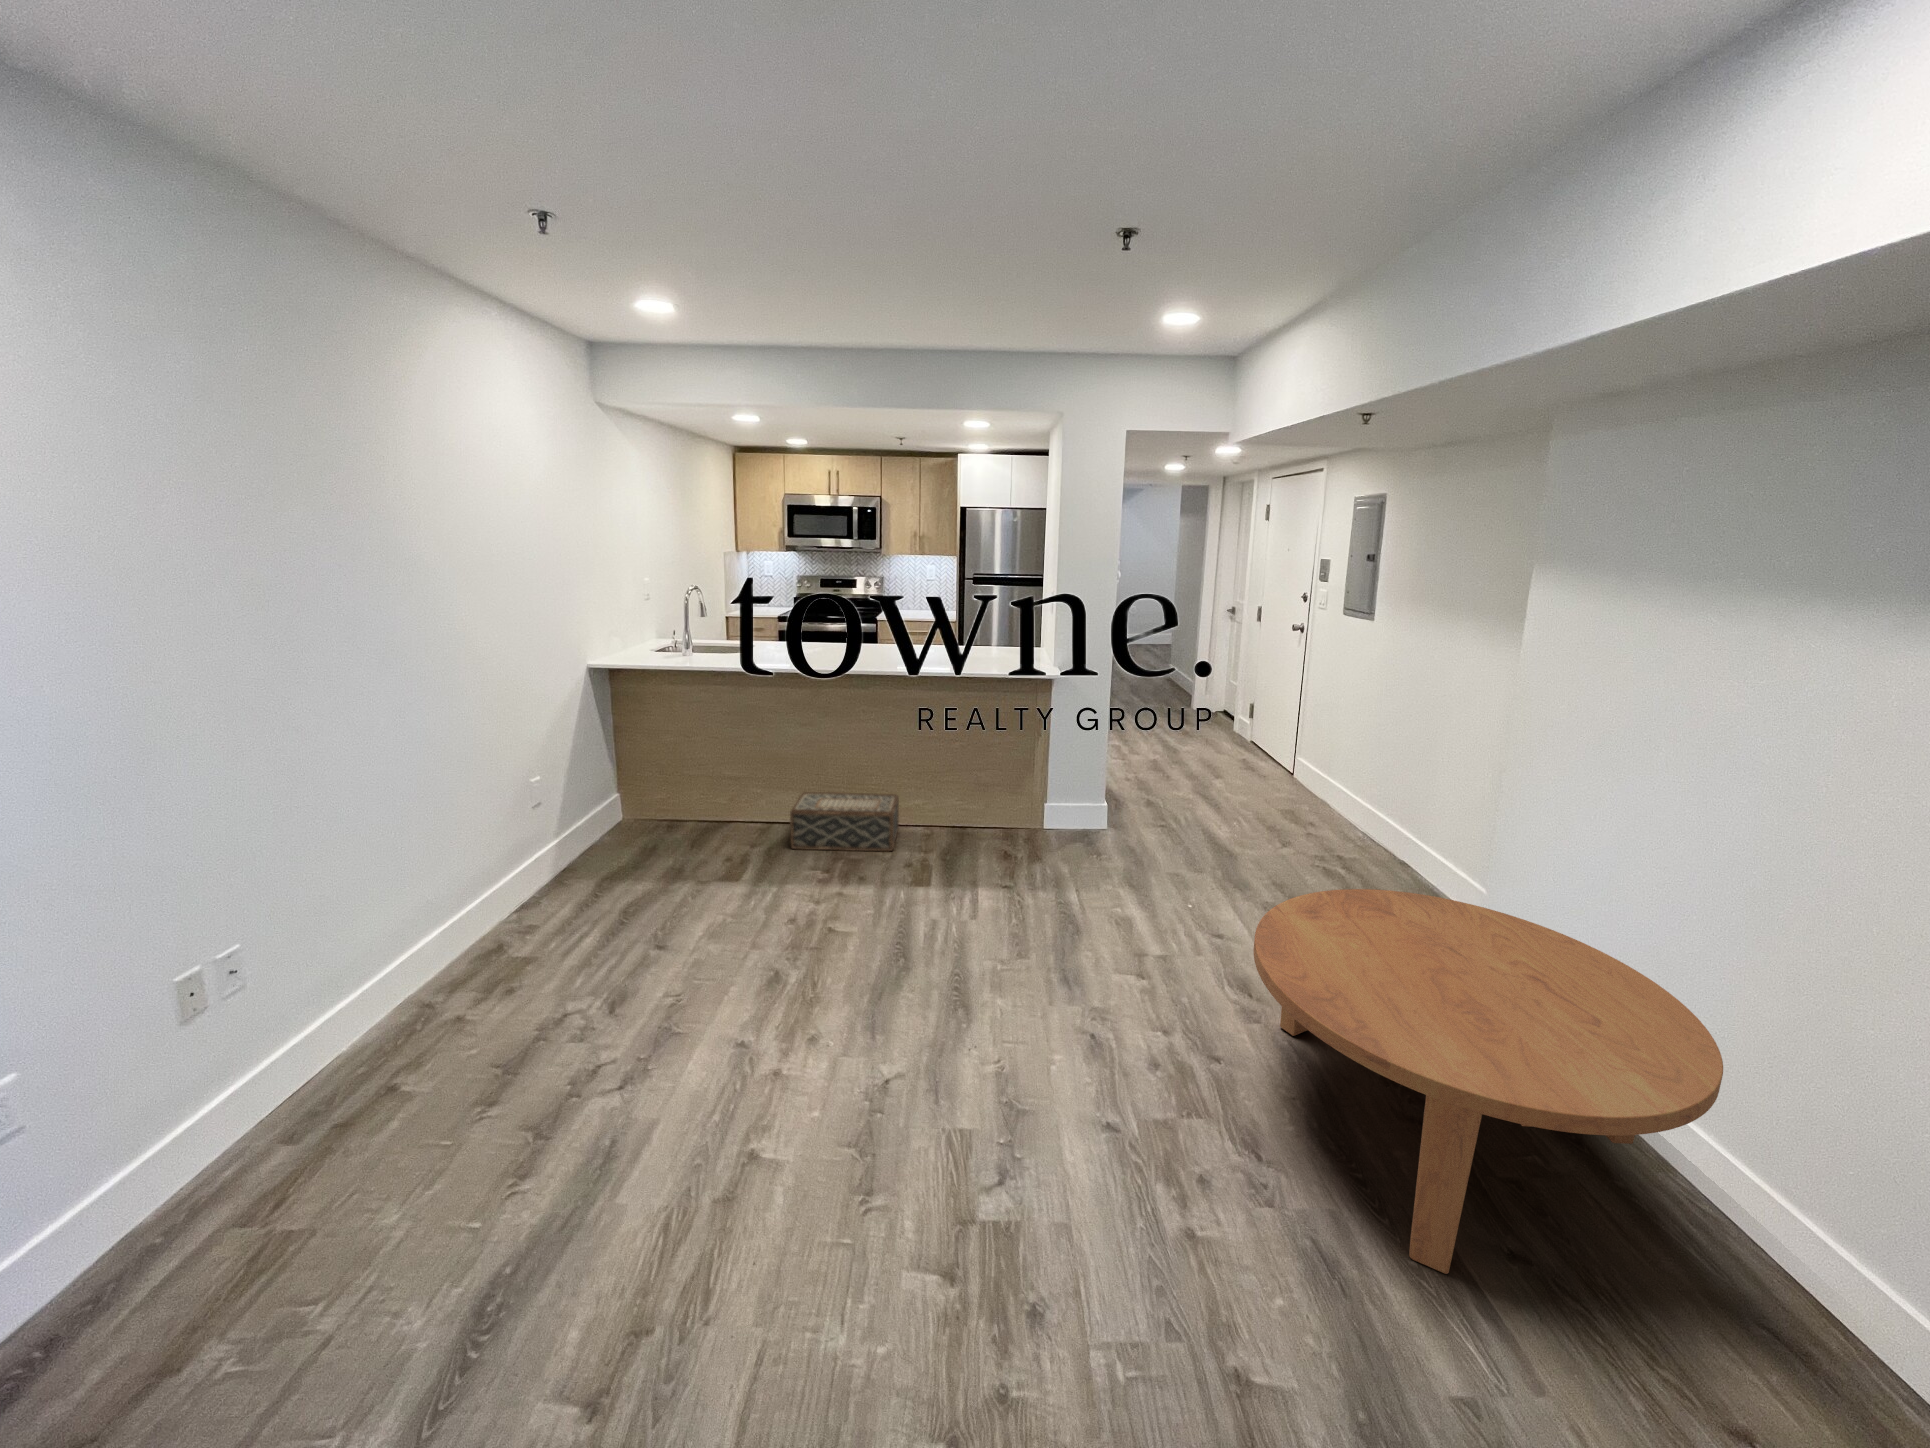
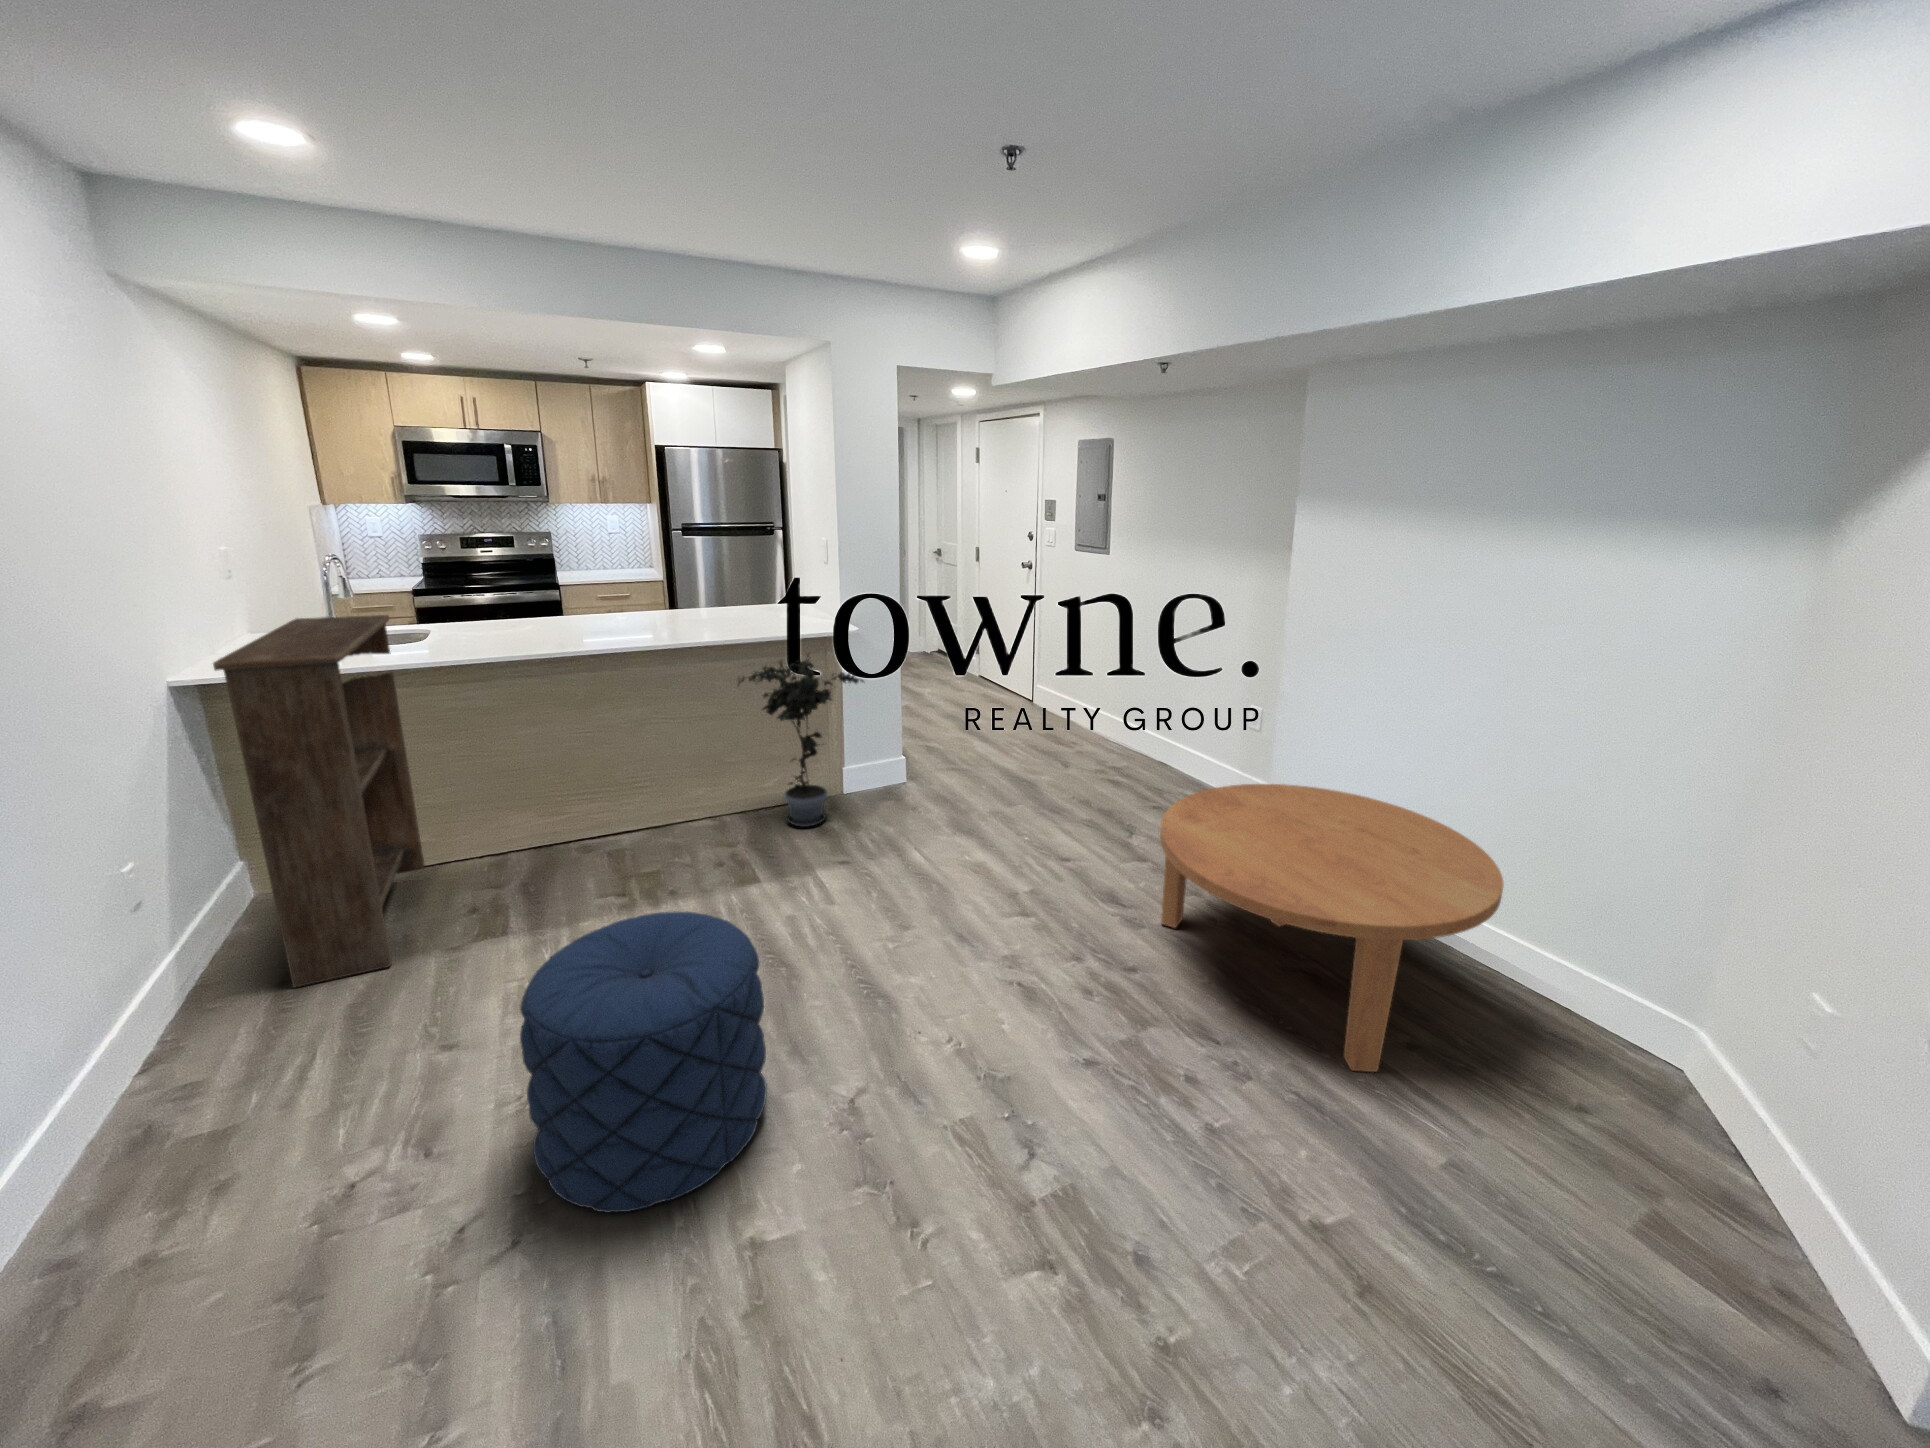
bookshelf: none [598,632,726,882] -> present [213,615,425,988]
potted plant: none [948,691,1057,849] -> present [738,654,864,827]
woven basket: present [790,792,899,851] -> none [545,788,691,881]
pouf: none [657,876,833,1097] -> present [520,912,767,1213]

